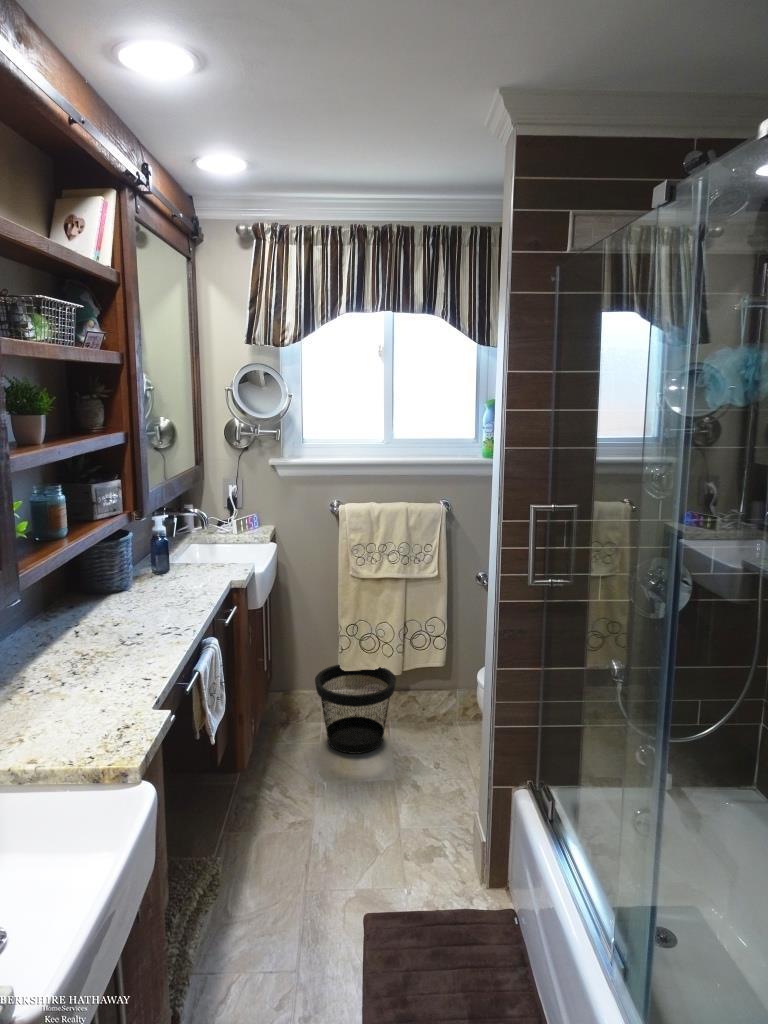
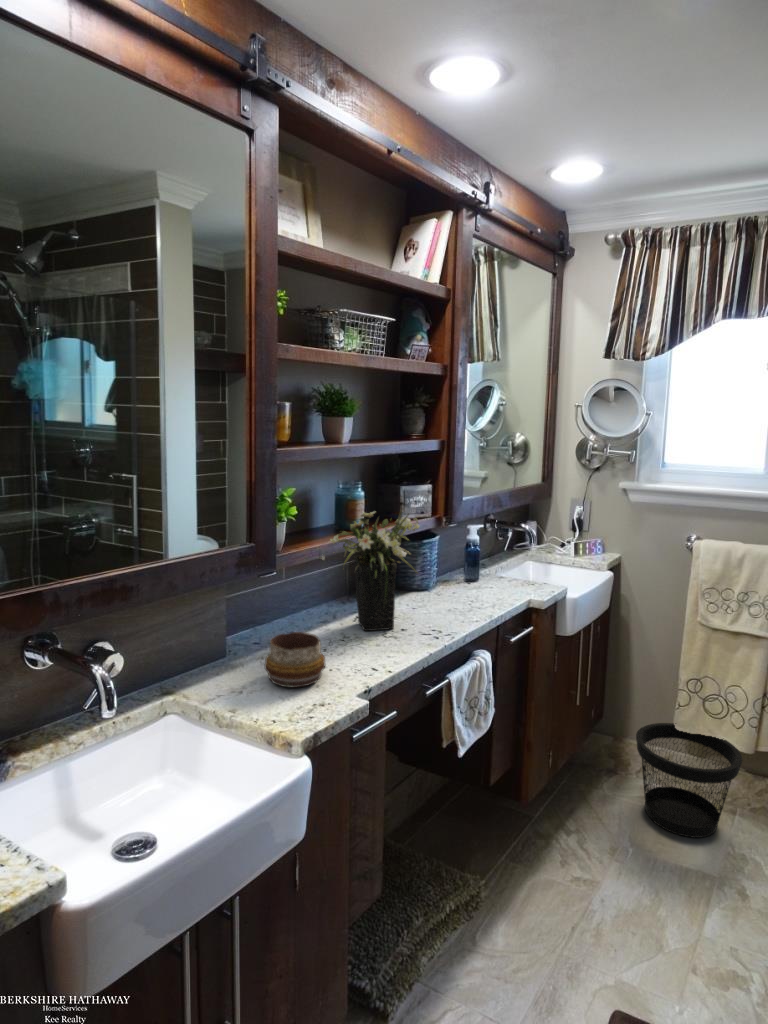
flower arrangement: none [33,512,153,648] -> present [319,510,420,631]
decorative bowl: none [32,661,105,725] -> present [265,632,325,687]

